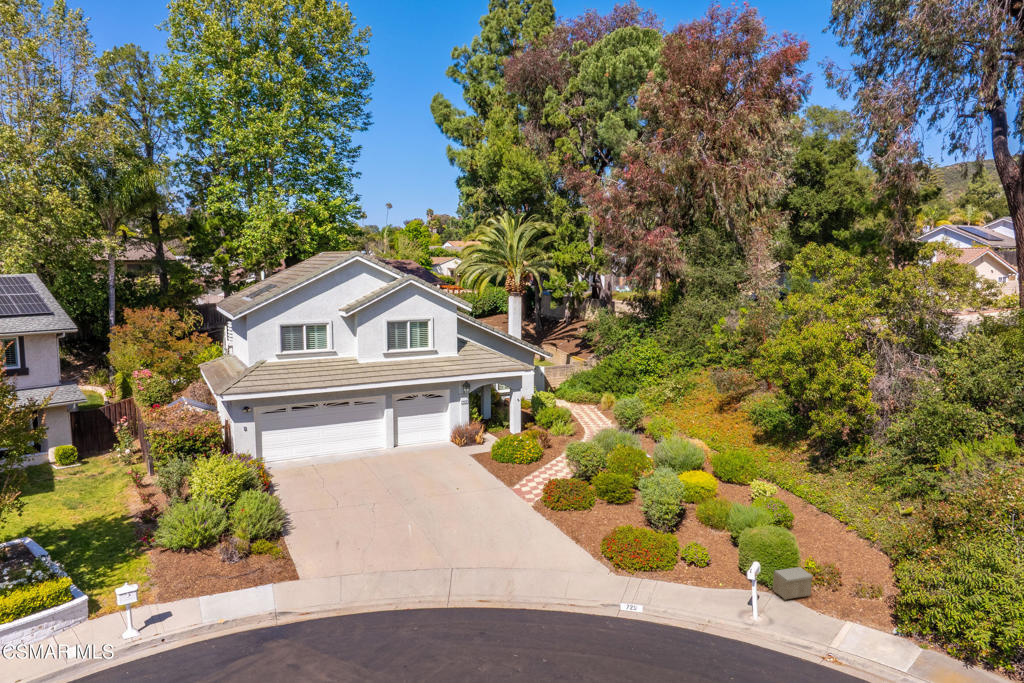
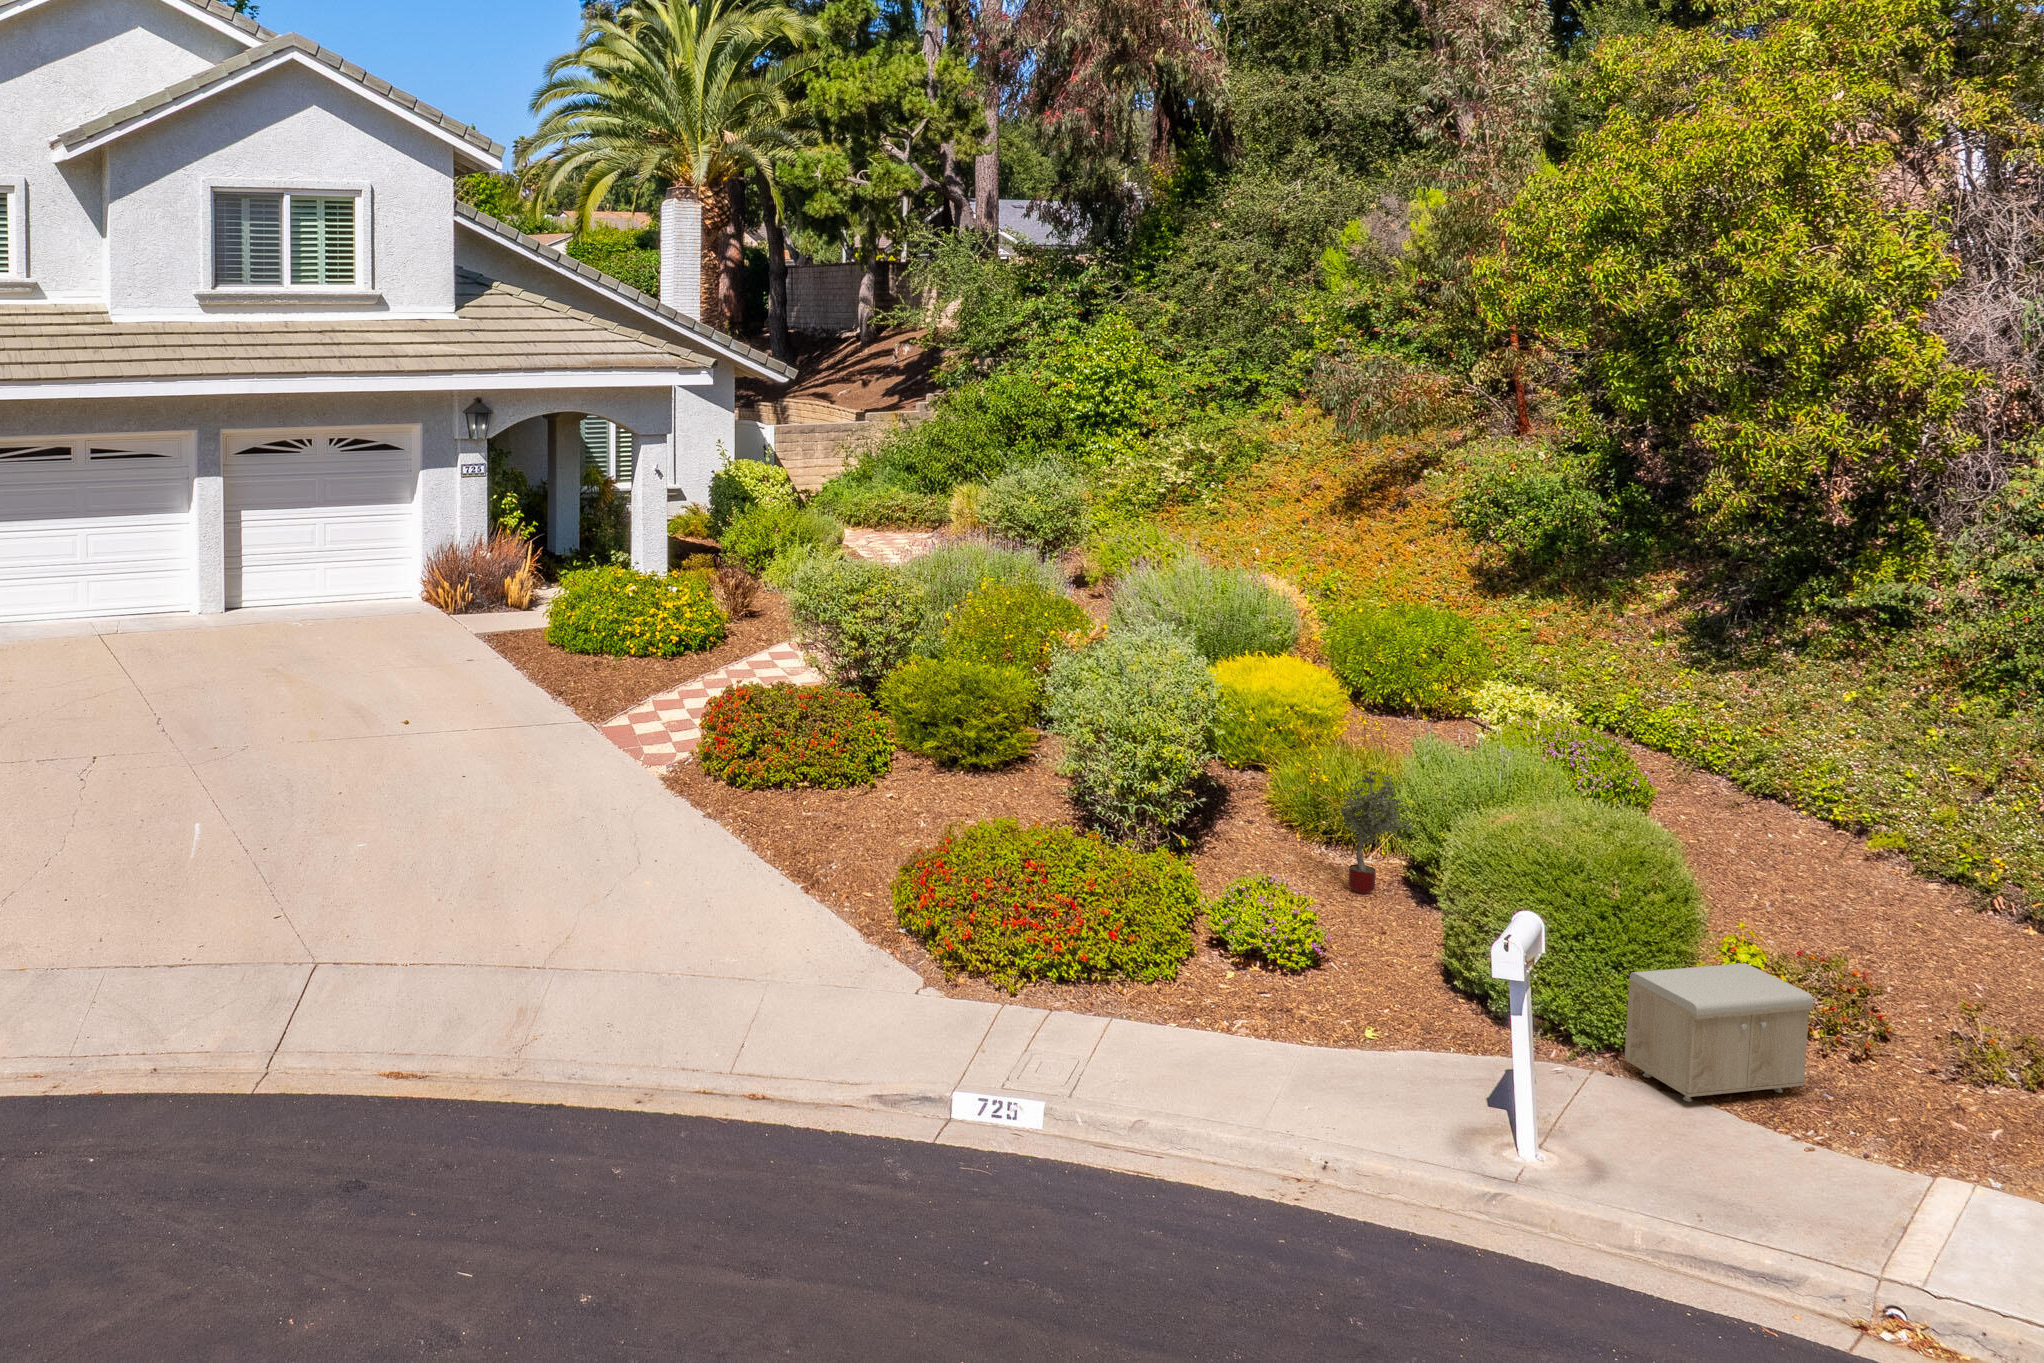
potted tree: none [712,513,731,543] -> present [1340,771,1413,894]

